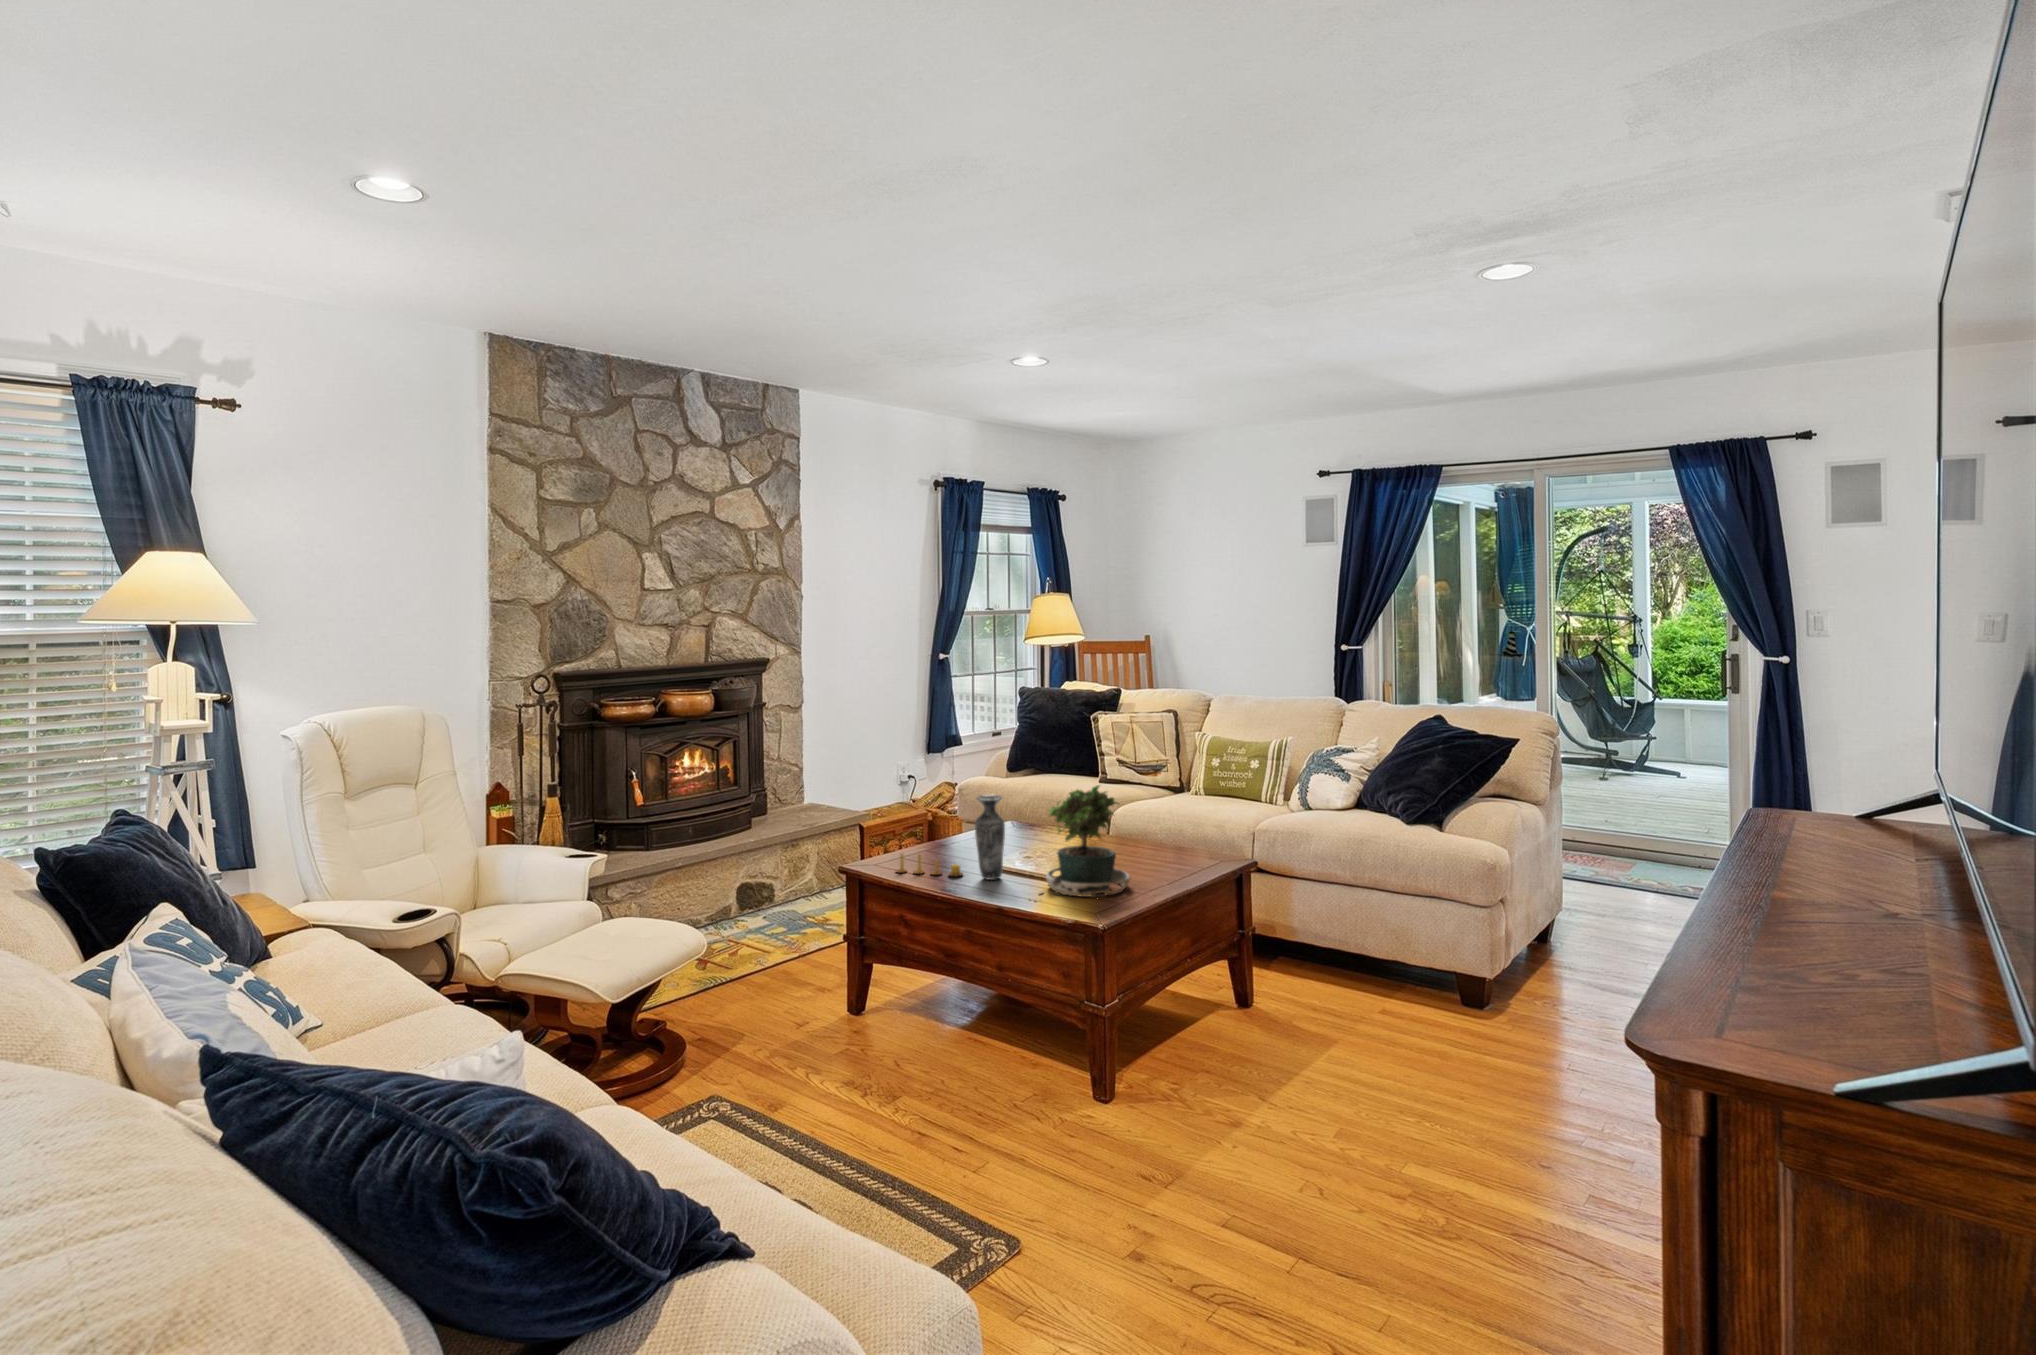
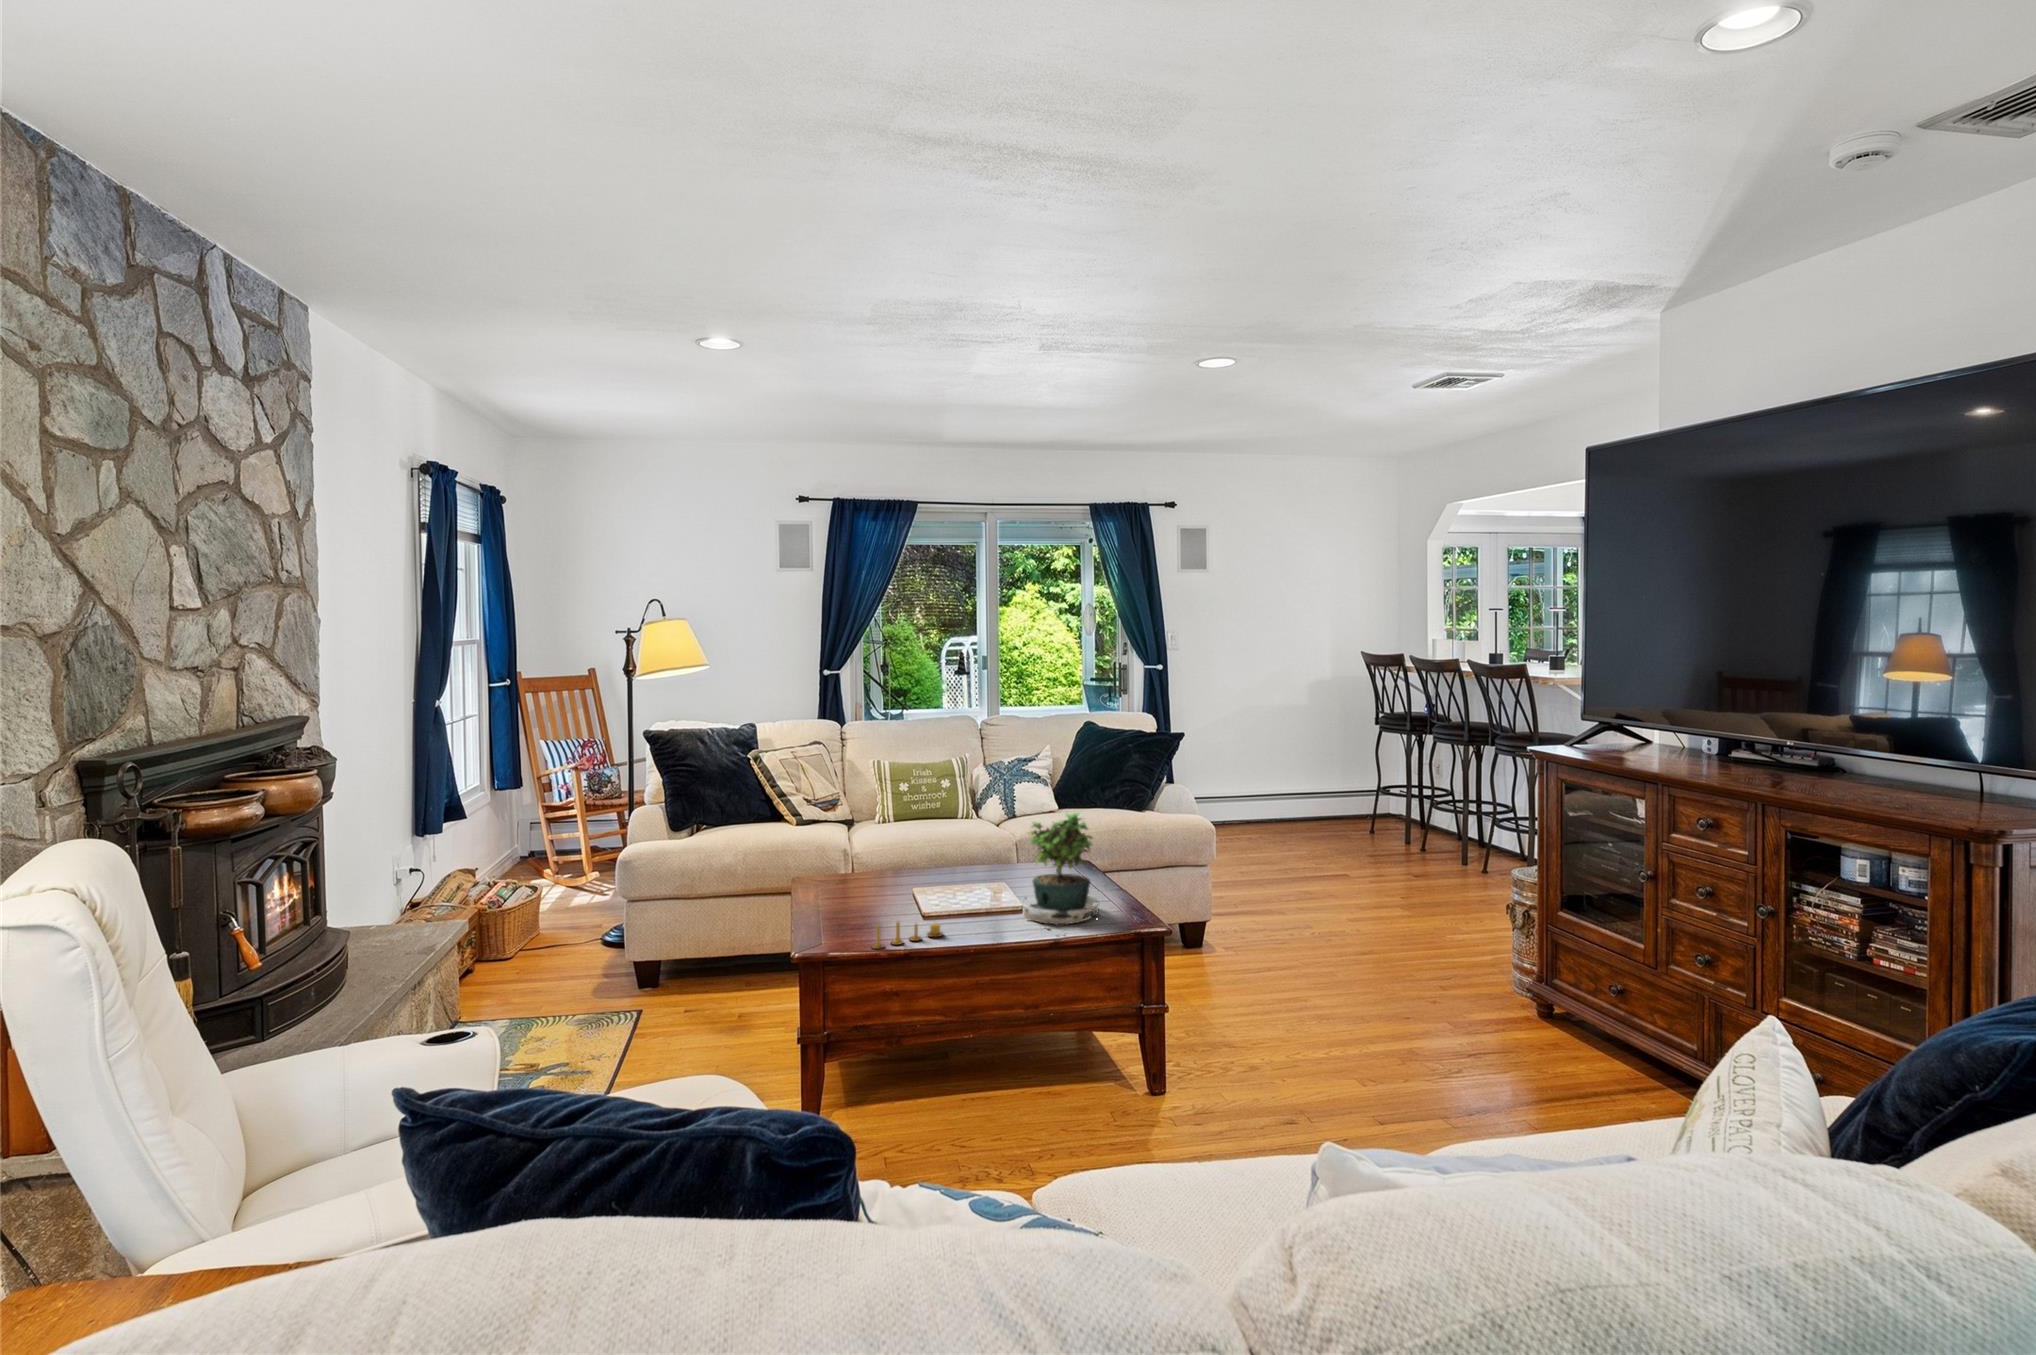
vase: present [975,795,1005,880] -> none [958,840,988,931]

